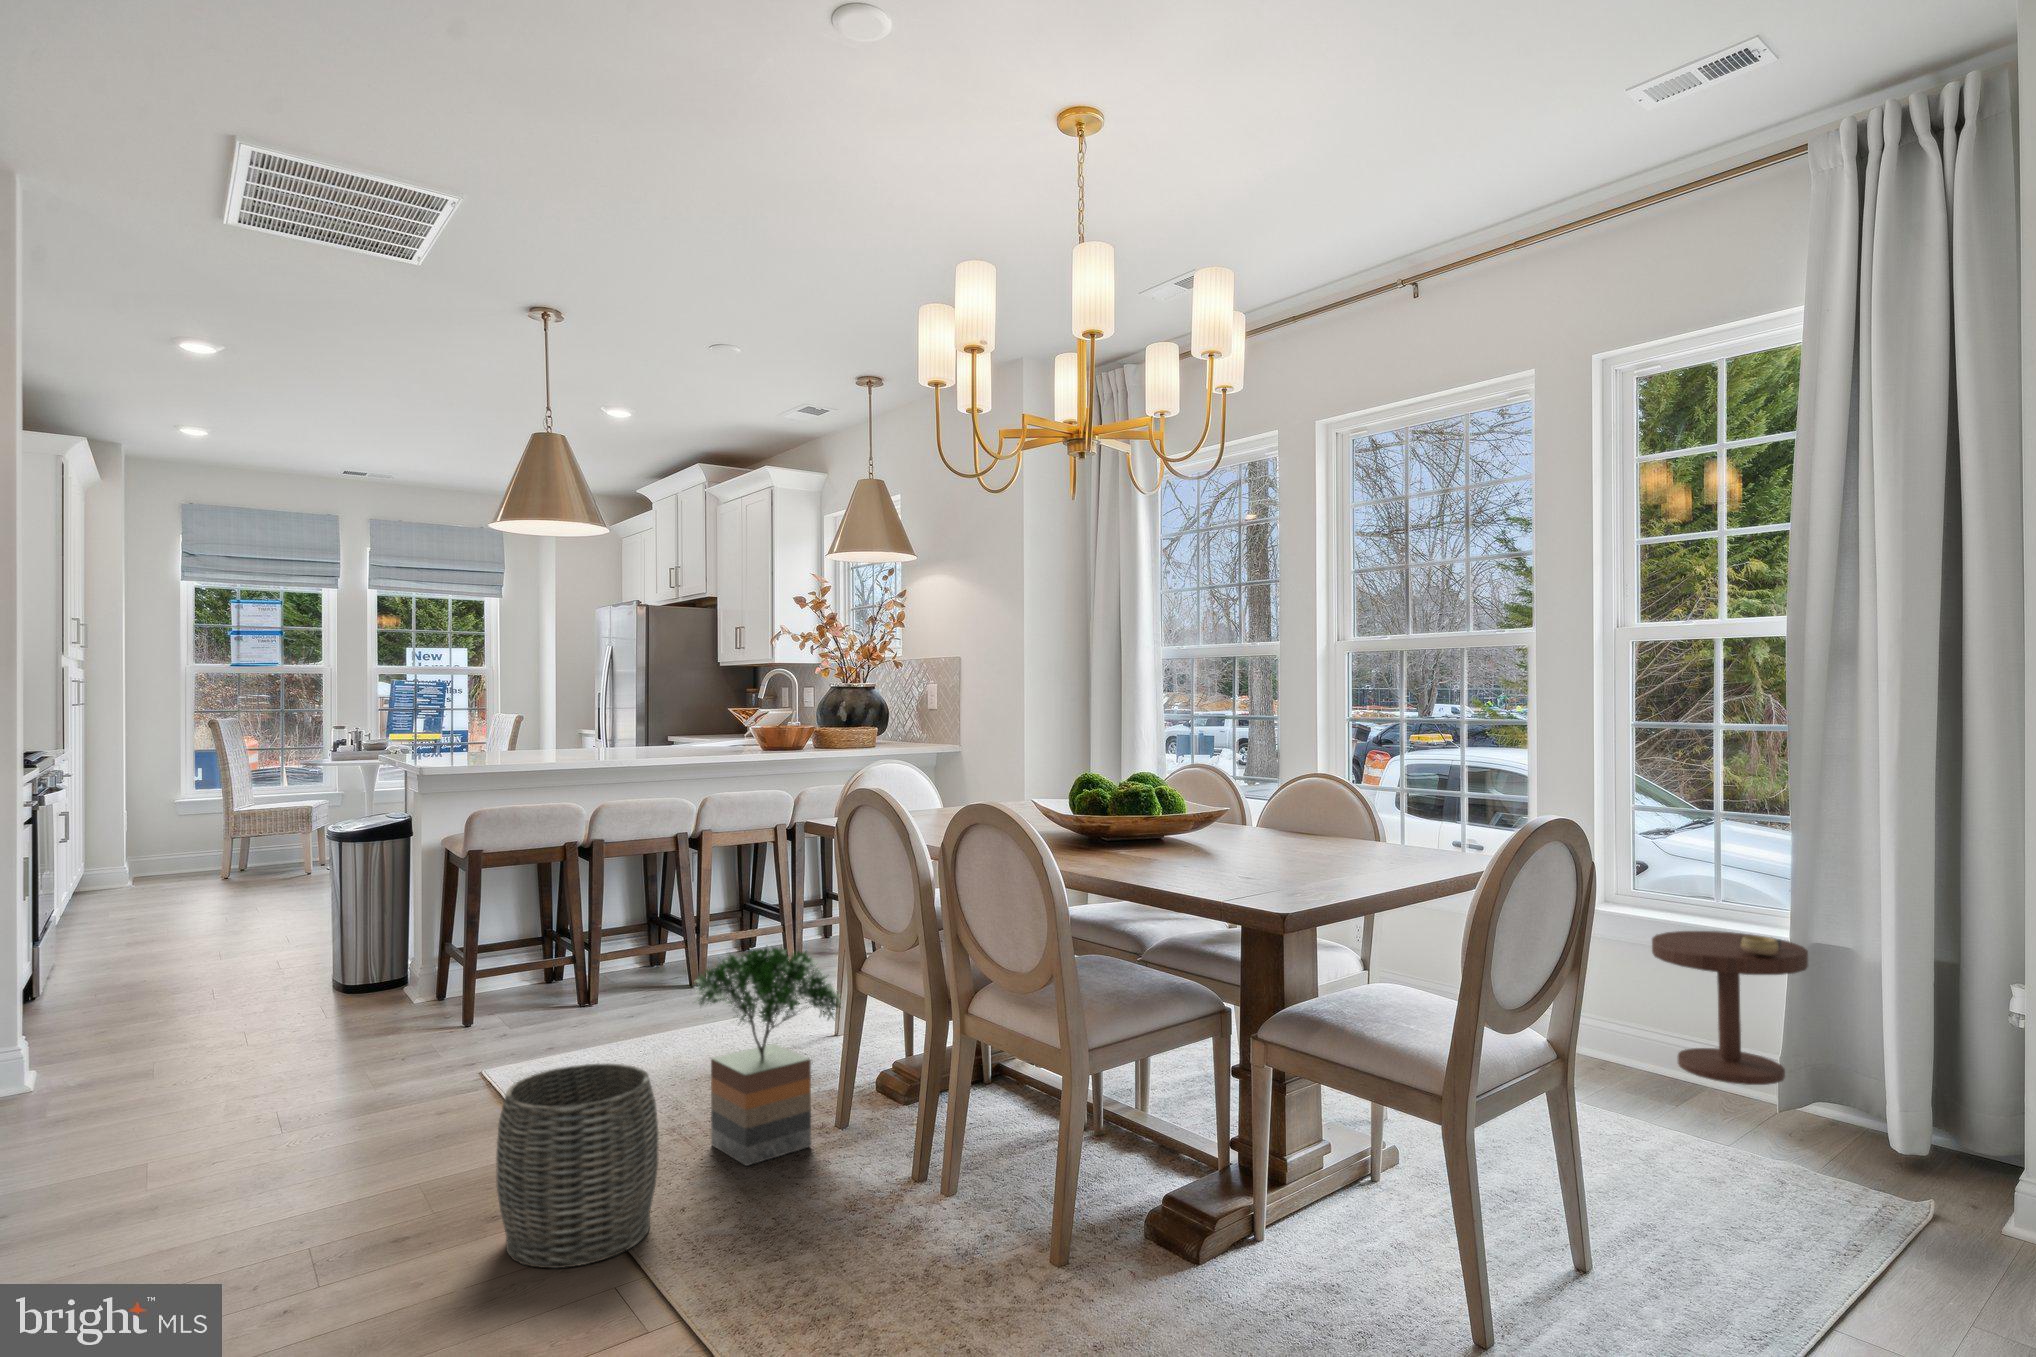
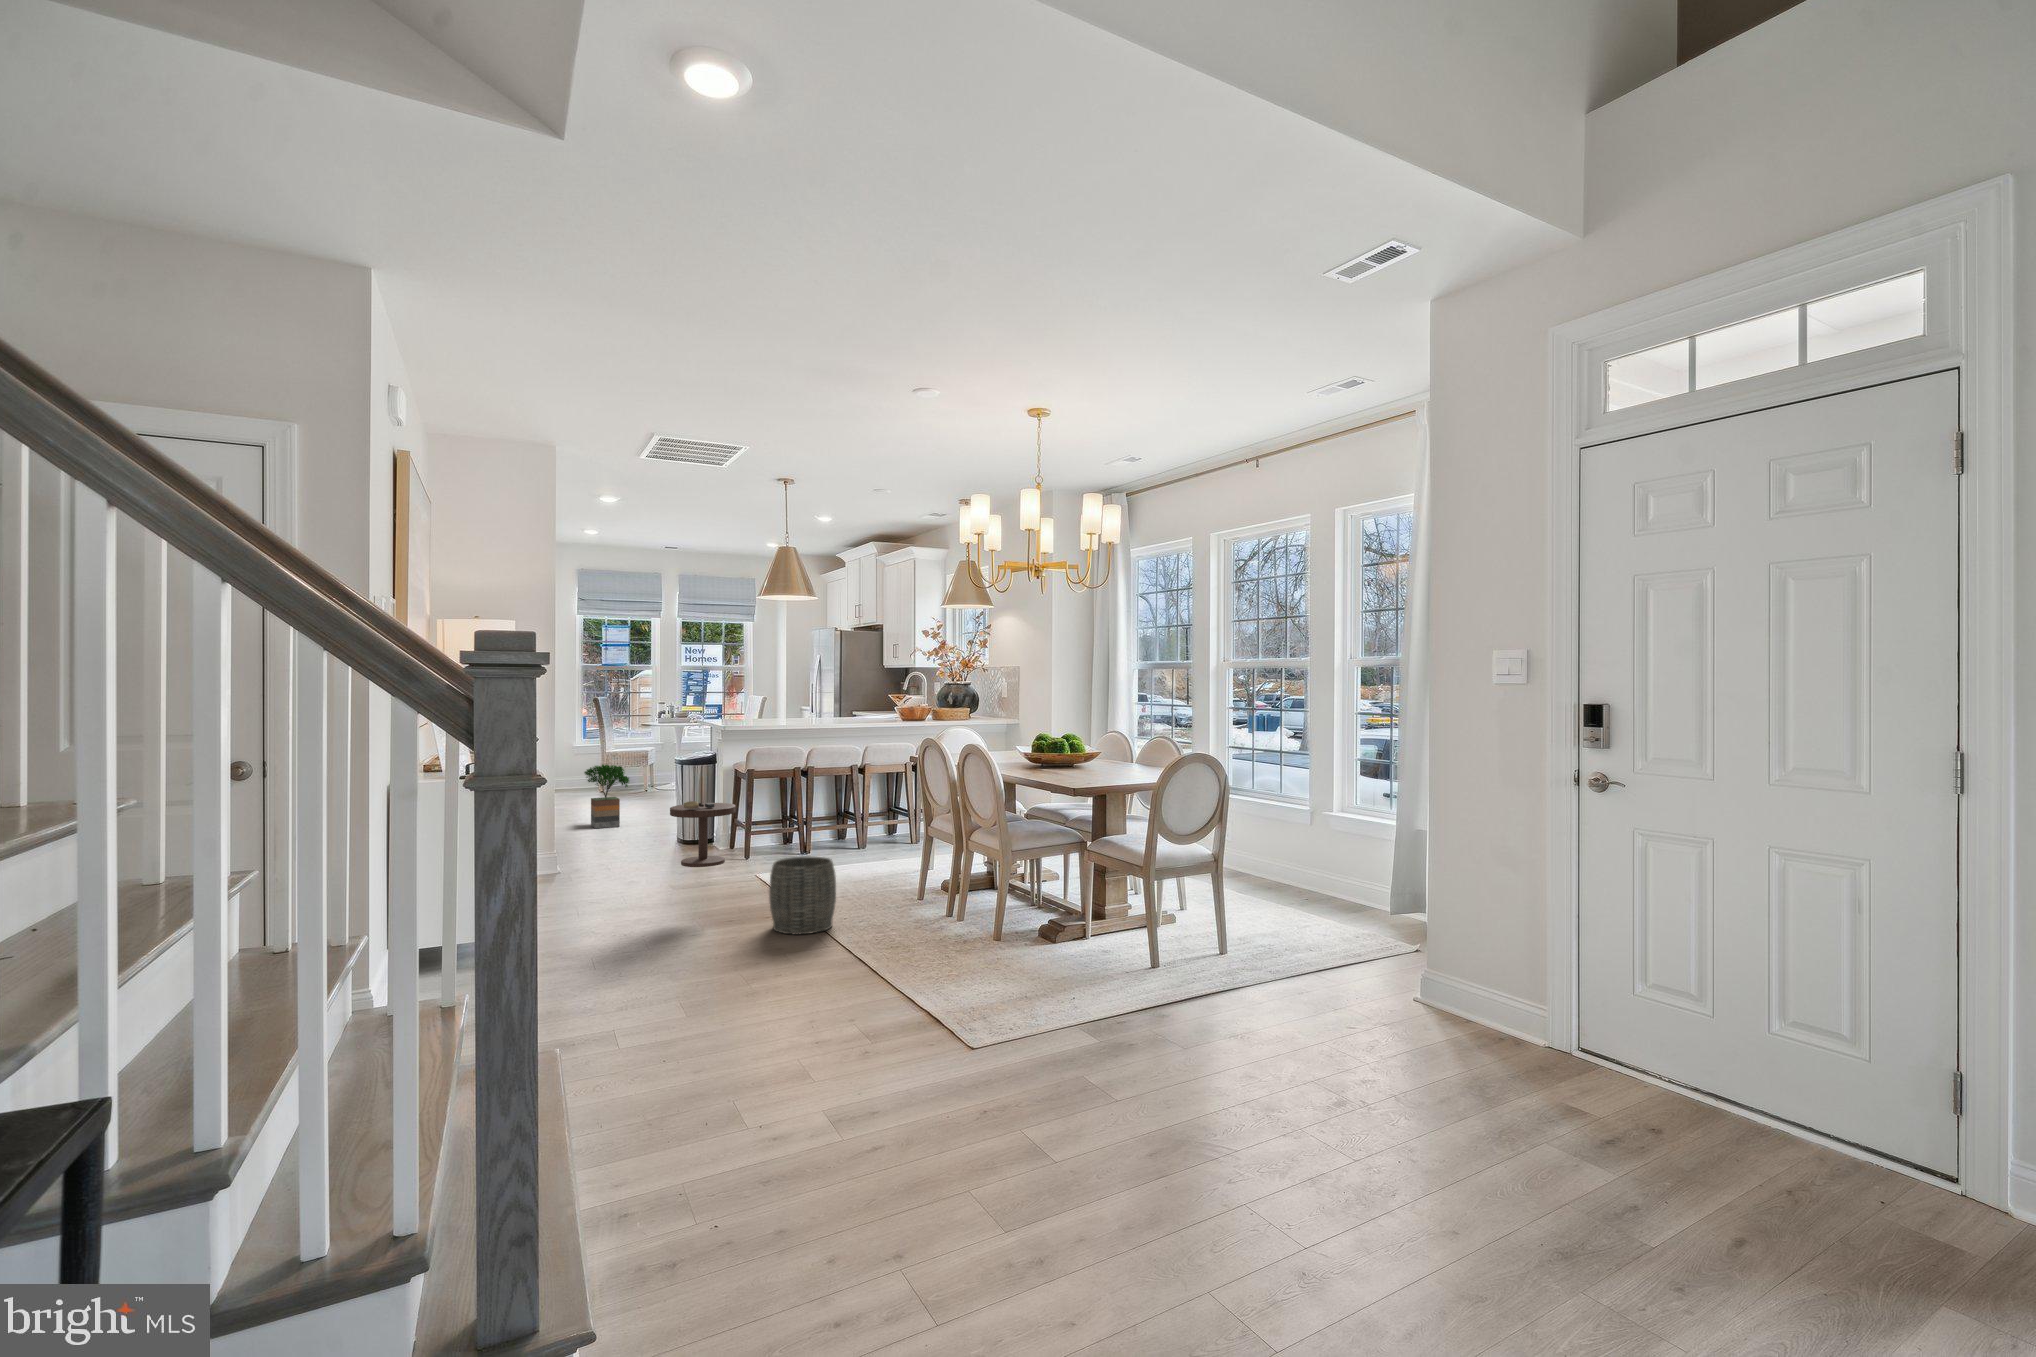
side table: present [1652,931,1808,1085] -> present [670,801,736,867]
potted tree: present [697,947,841,1166] -> present [584,765,629,829]

